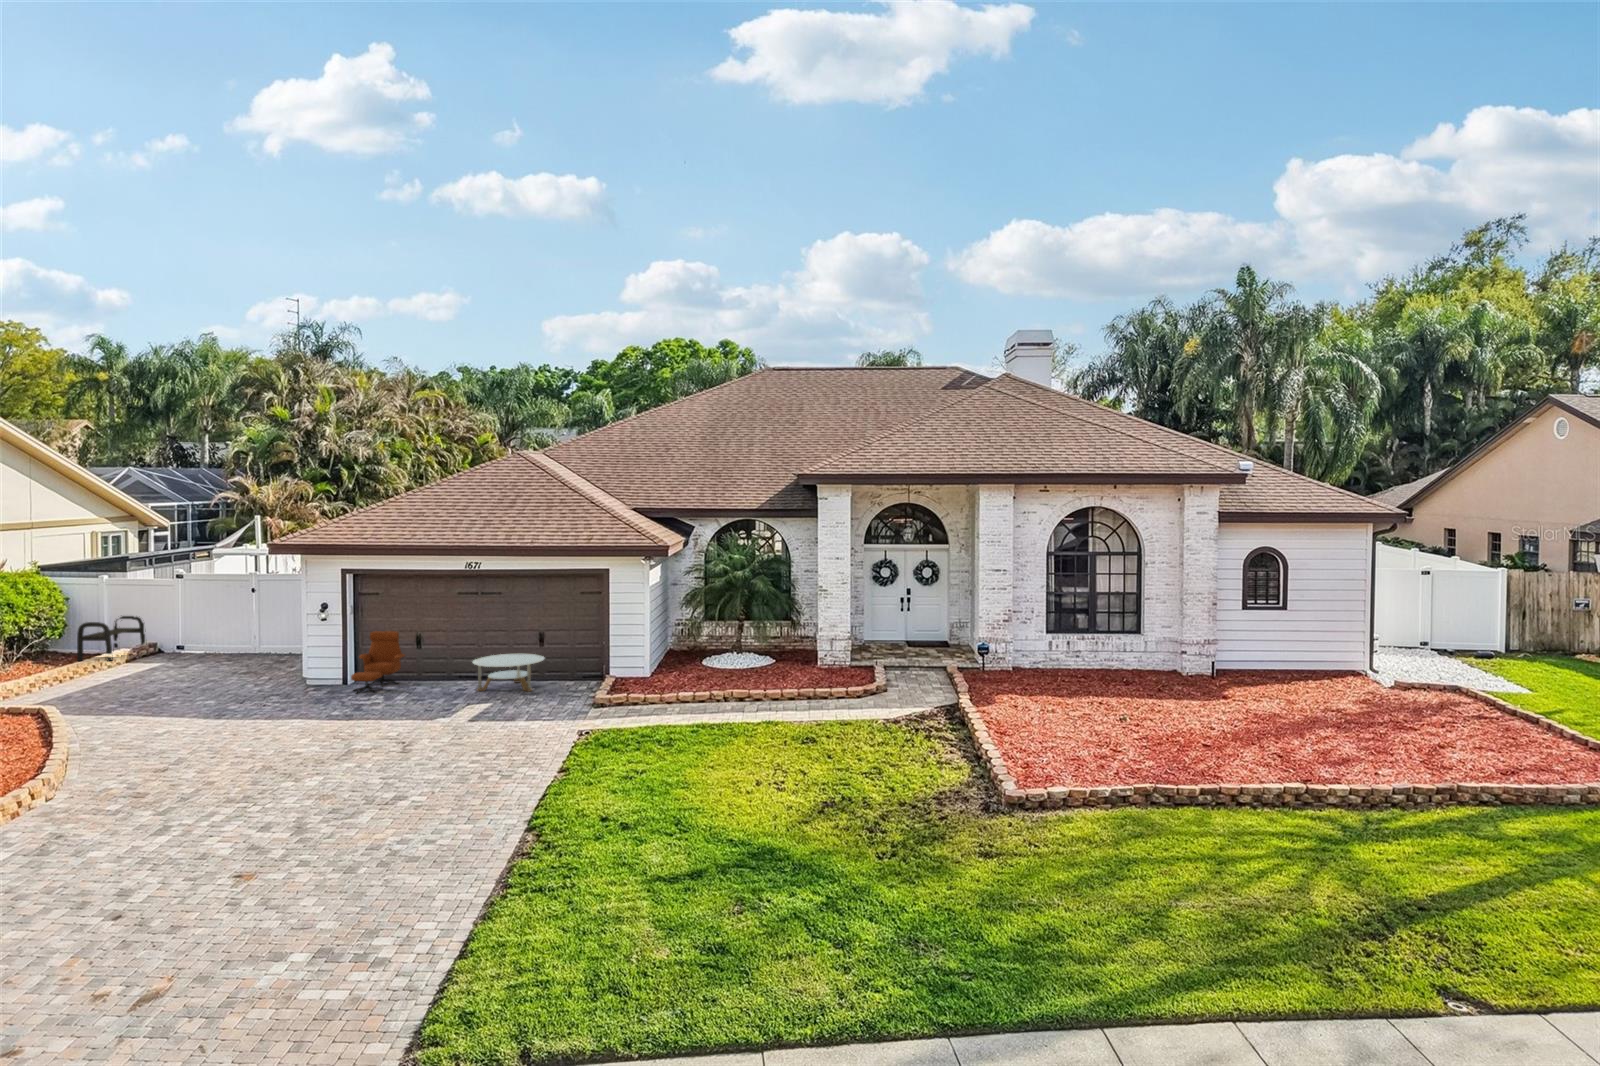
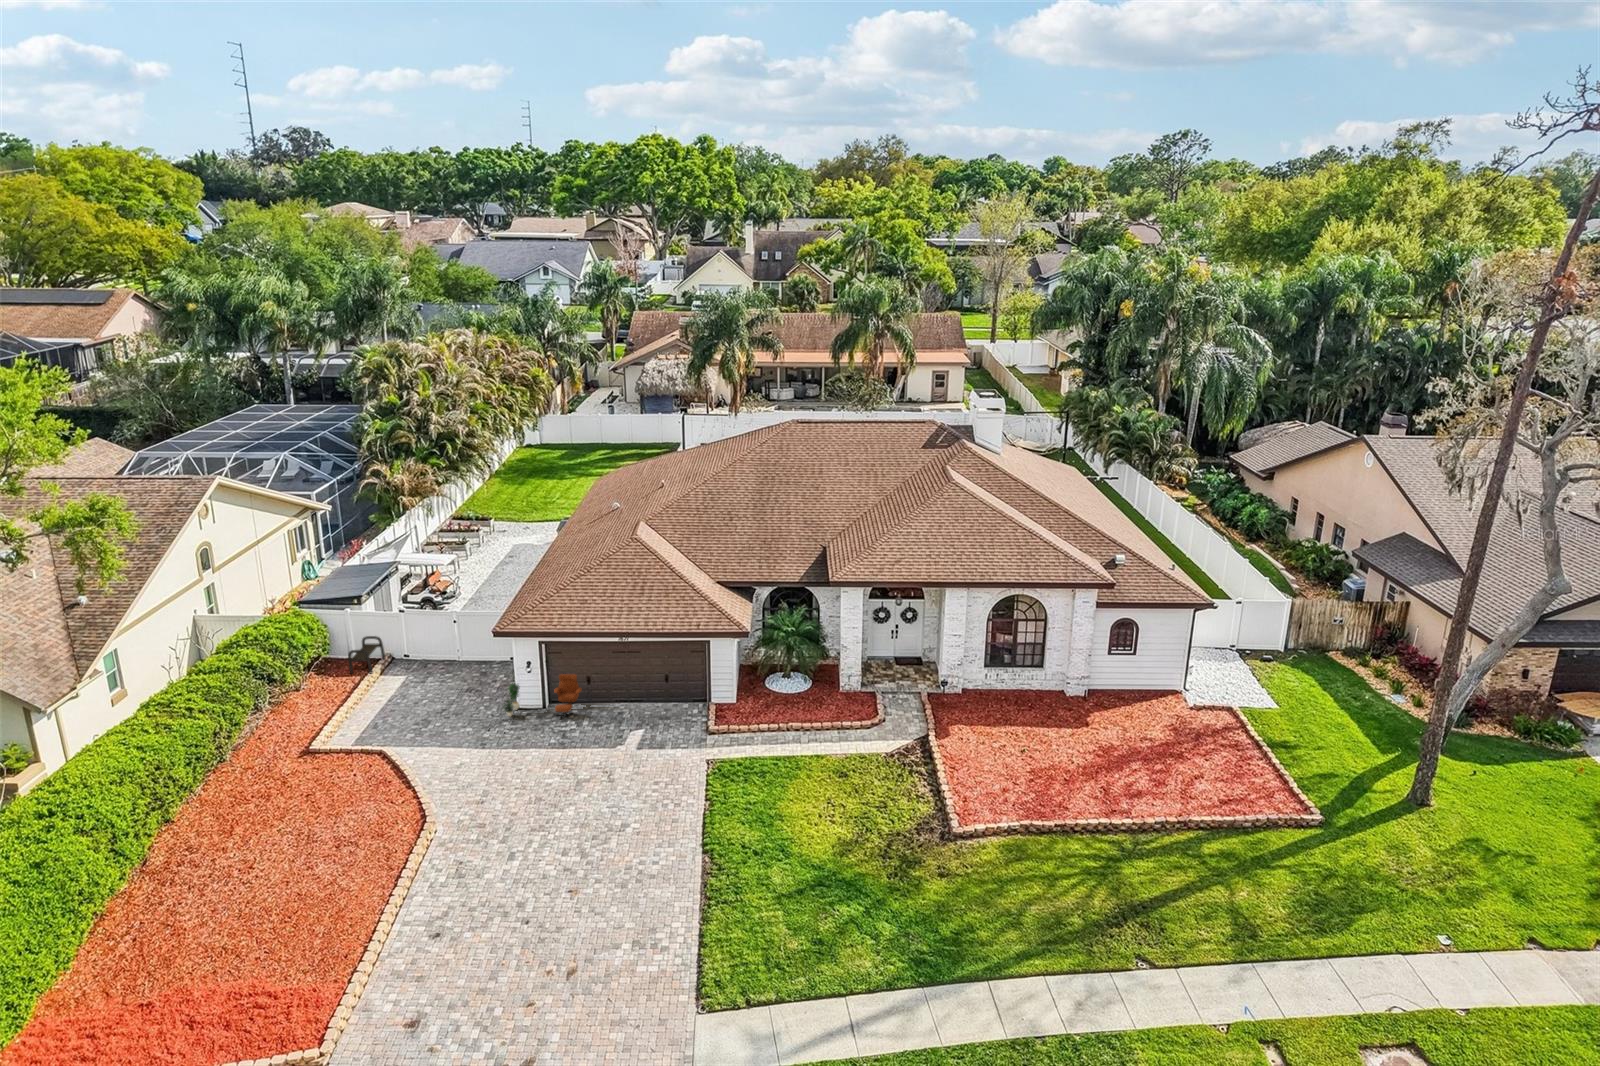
potted plant: none [266,638,306,691] -> present [504,683,520,717]
round table: present [473,653,544,692] -> none [628,685,672,716]

